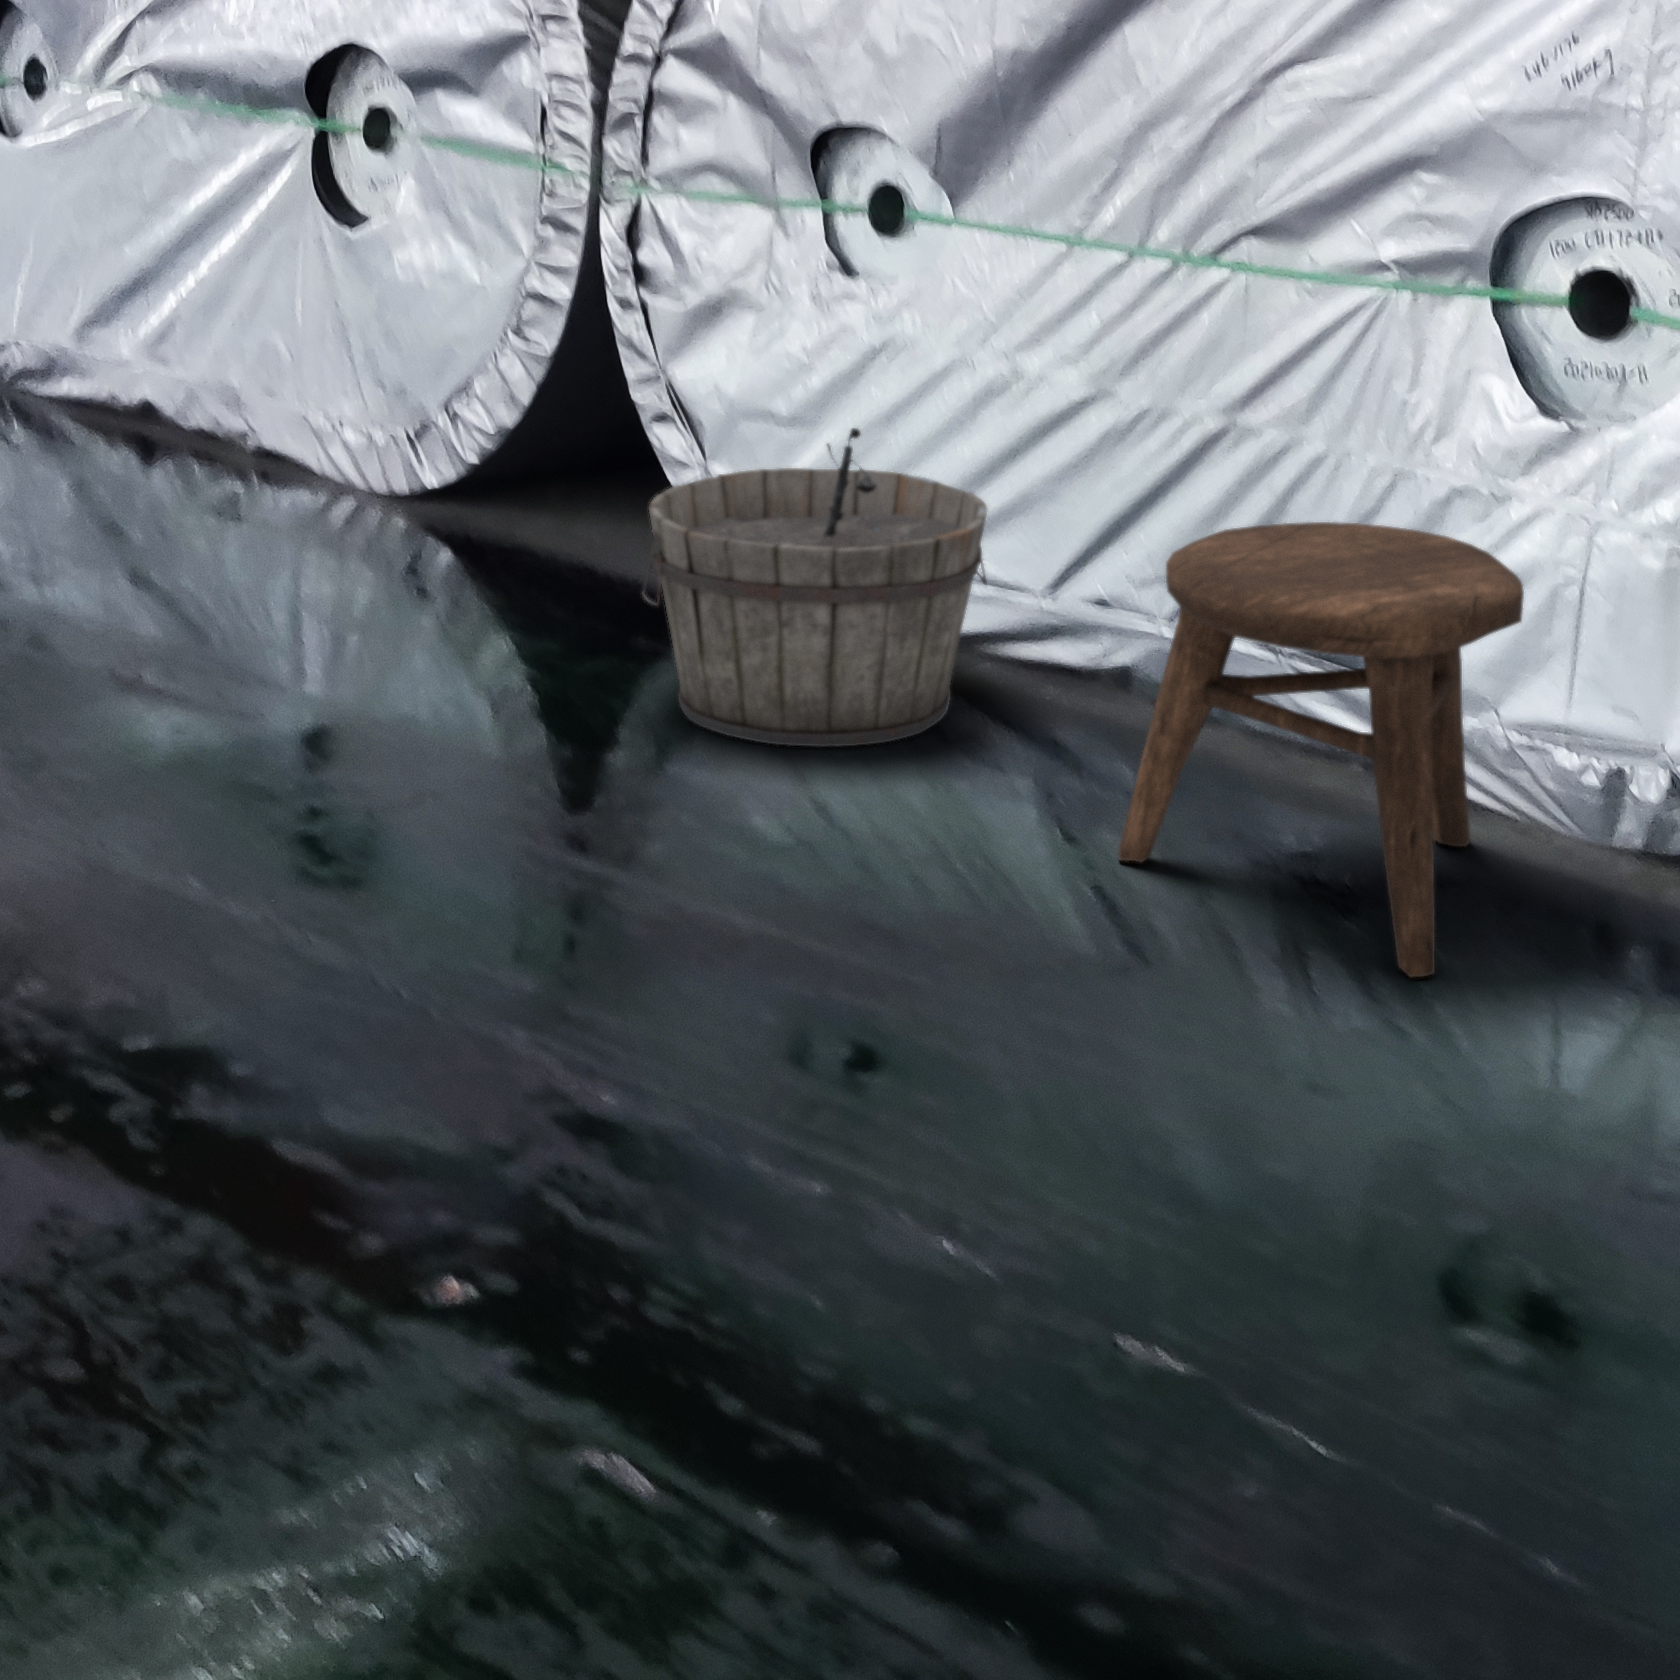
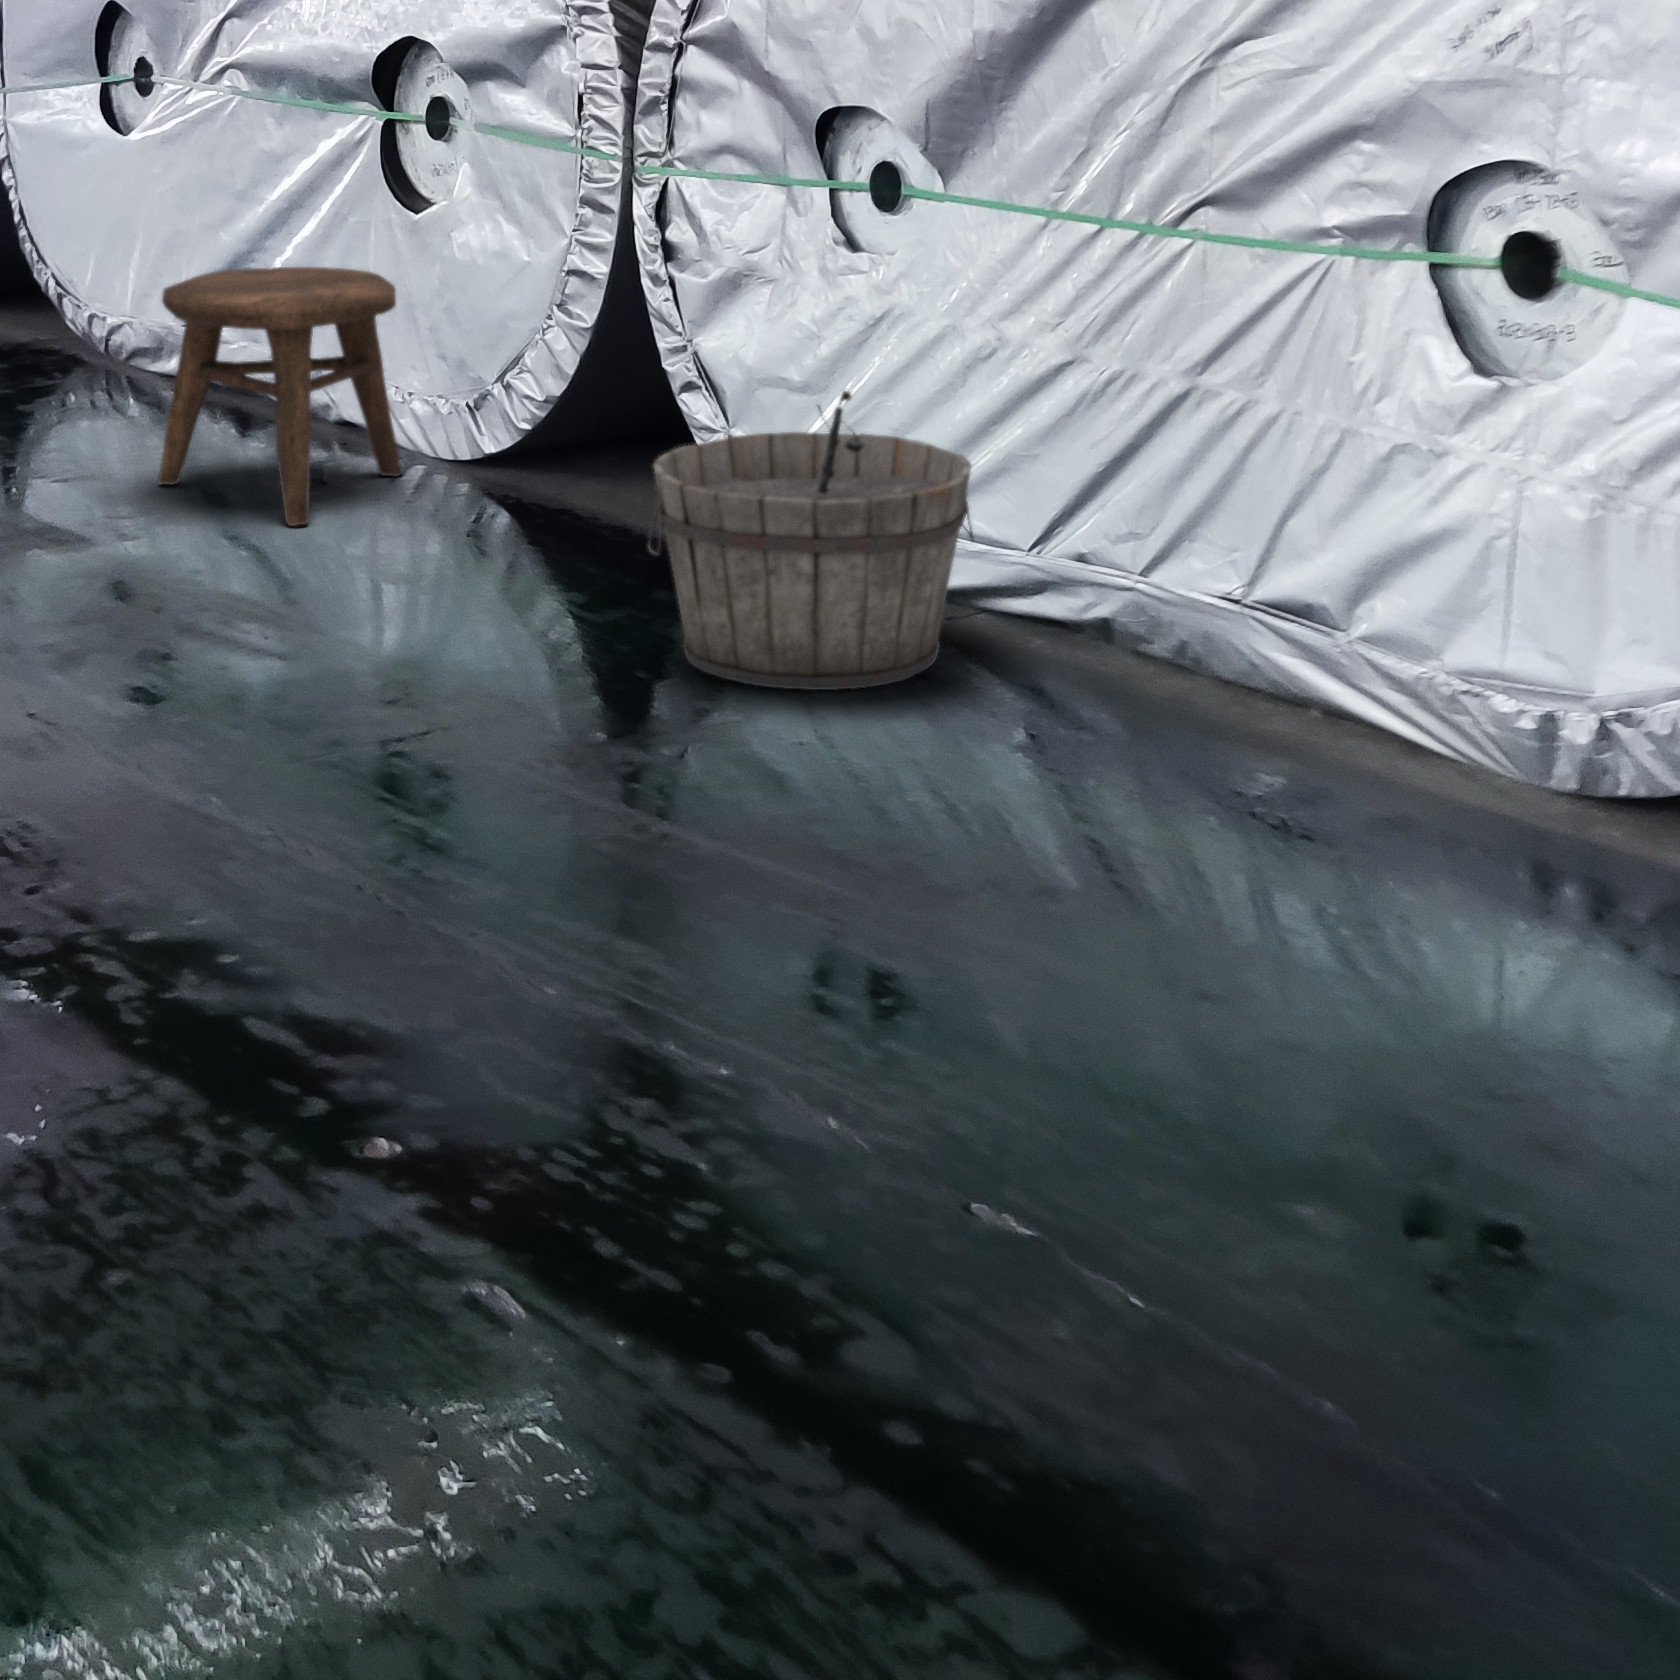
stool: present [1118,522,1524,977] -> present [158,267,402,526]

